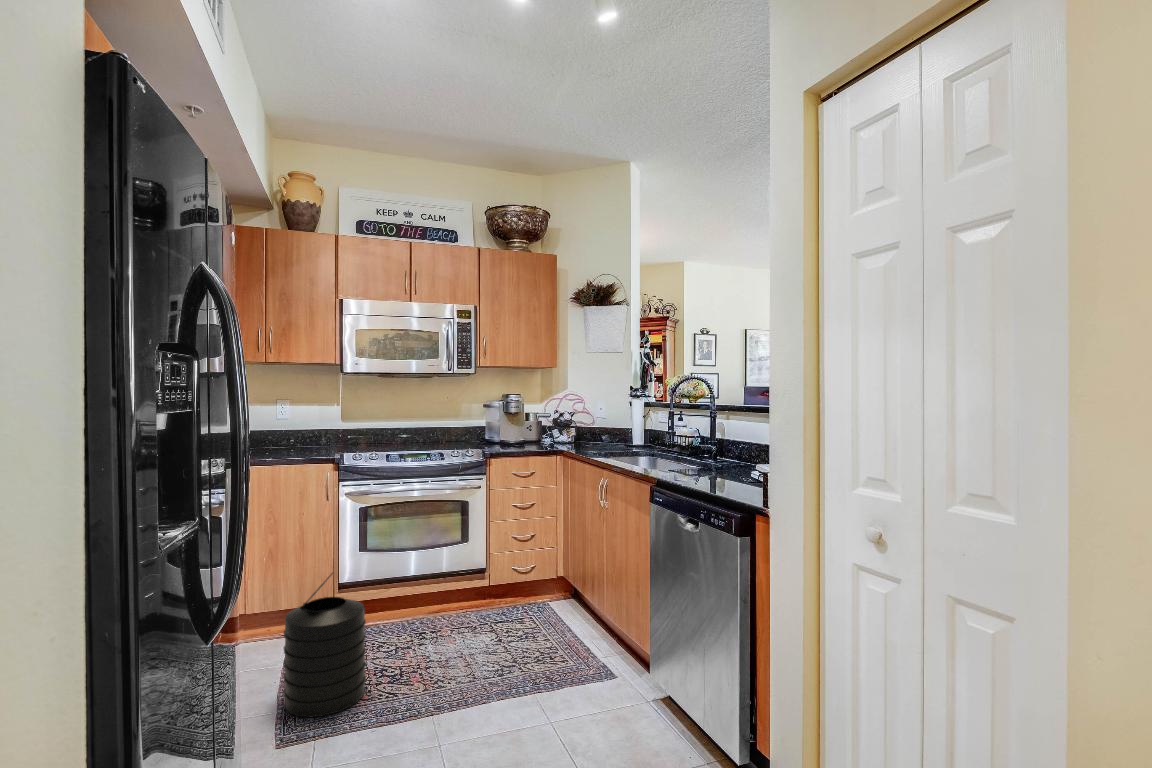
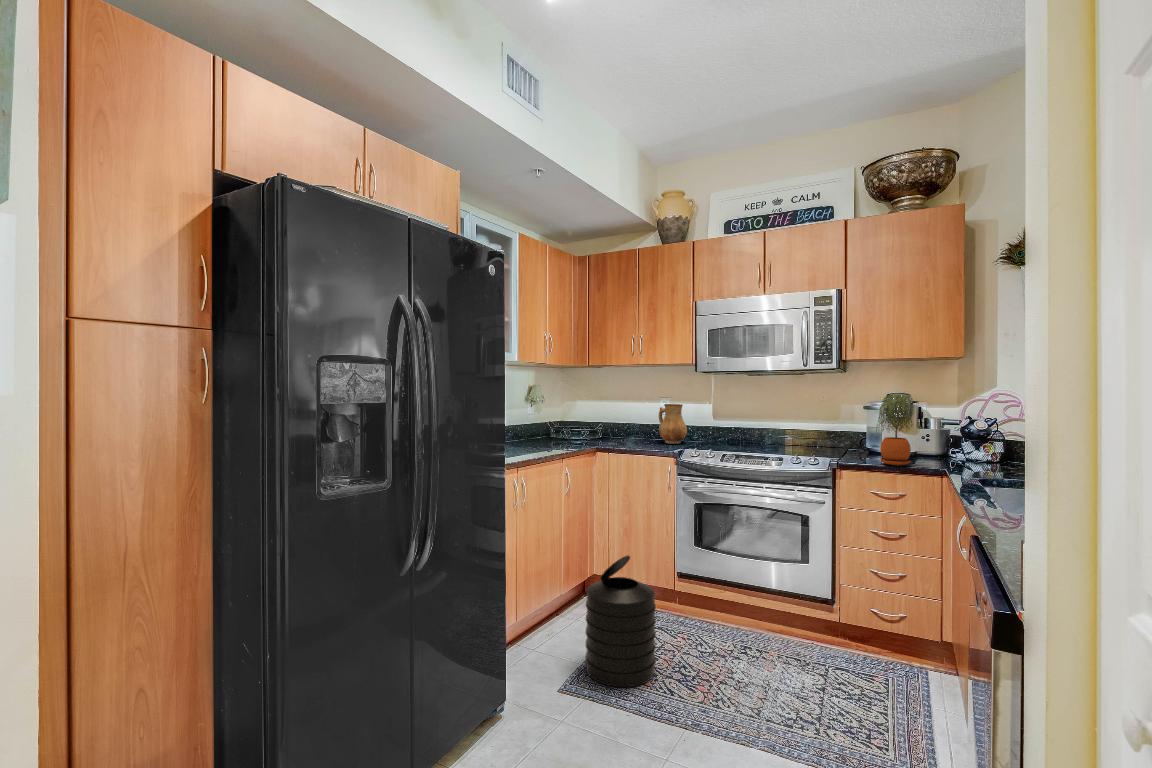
potted plant: none [506,394,531,452] -> present [876,394,913,465]
ceramic pitcher: none [282,408,319,452] -> present [659,404,687,444]

